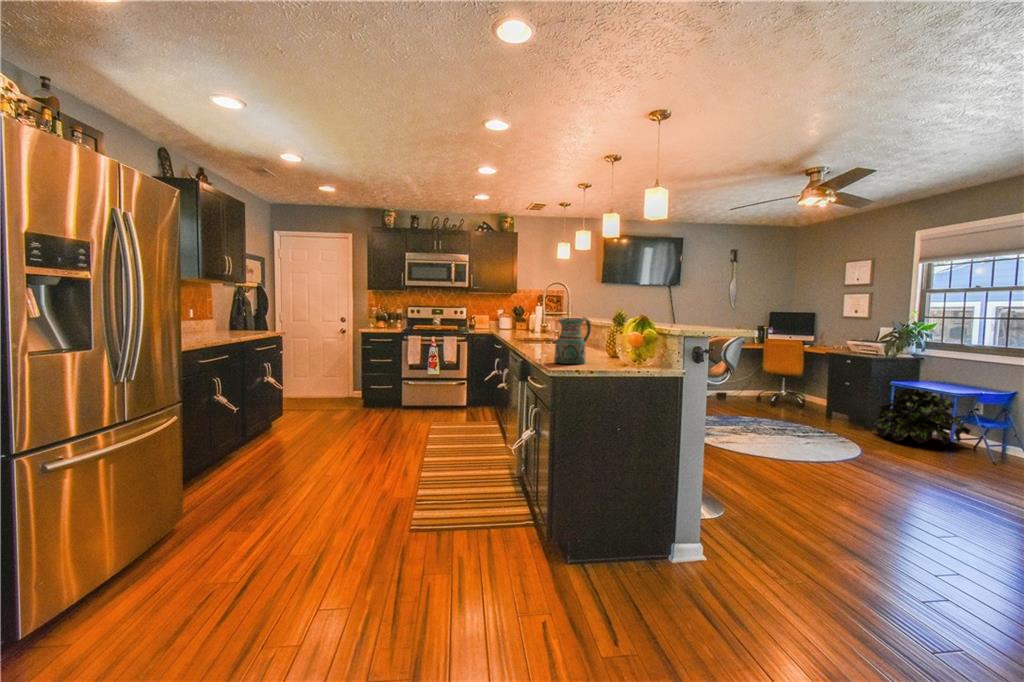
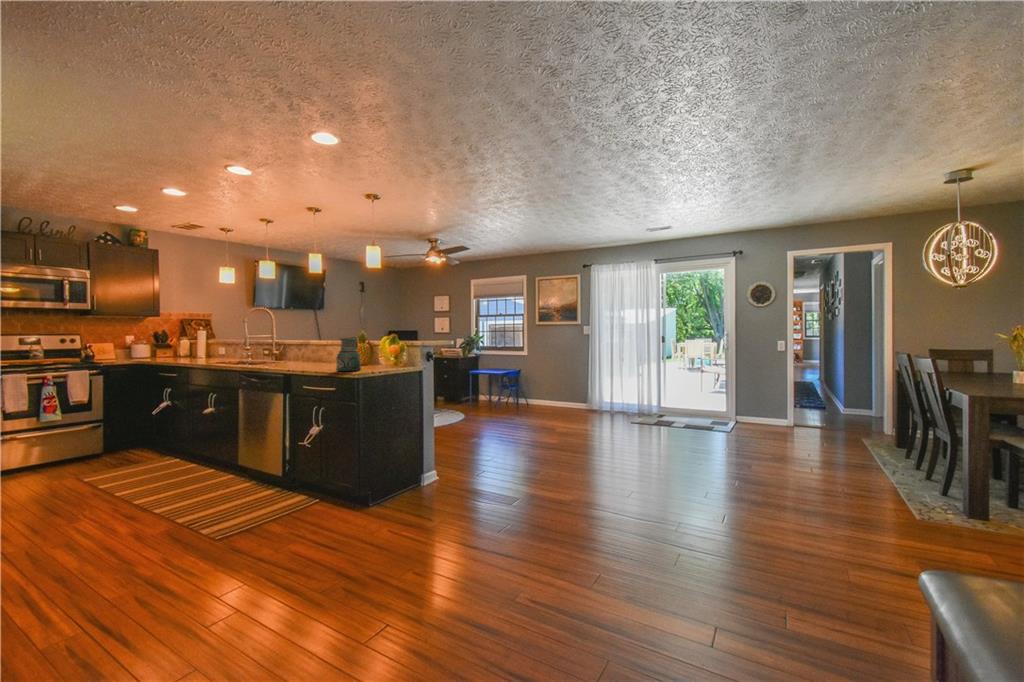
potted plant: present [876,389,971,444] -> none [464,372,505,406]

